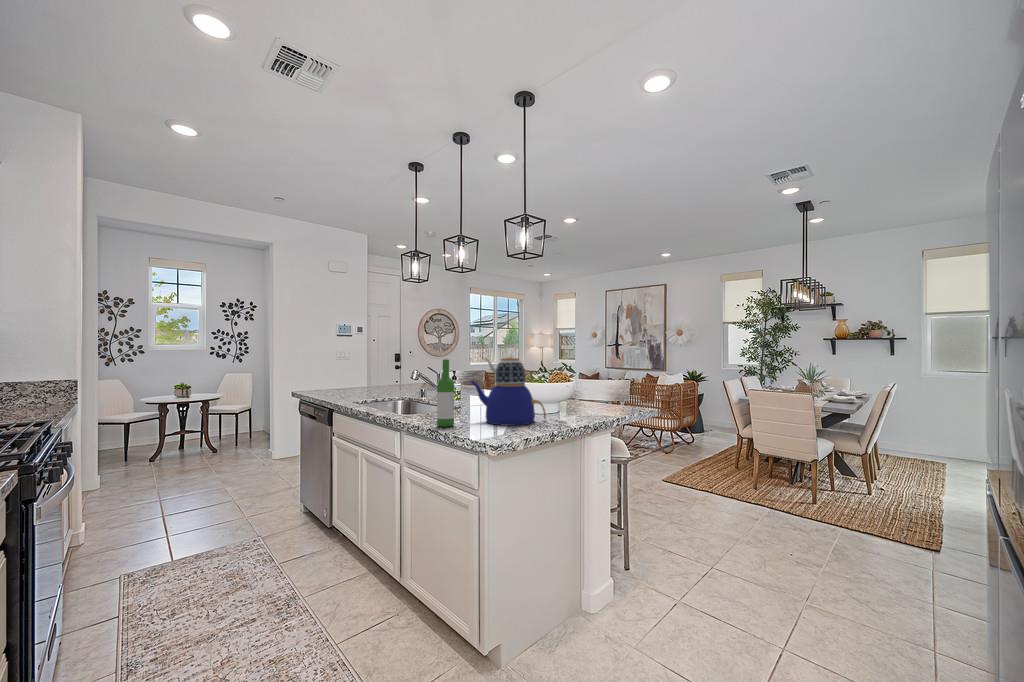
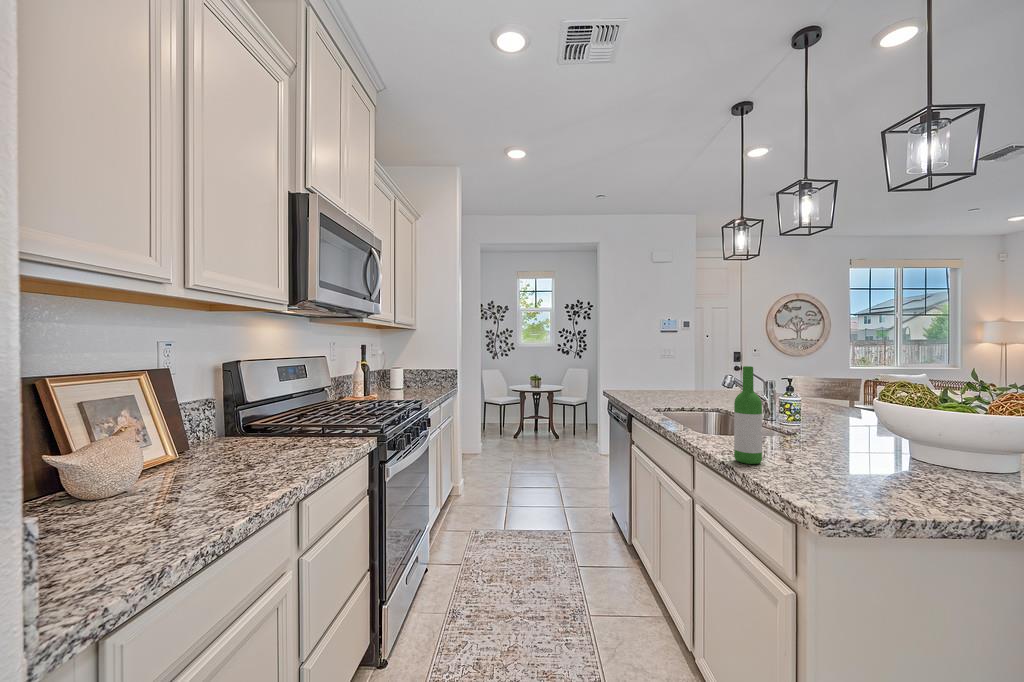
teapot: present [470,357,546,426] -> none [793,361,956,486]

